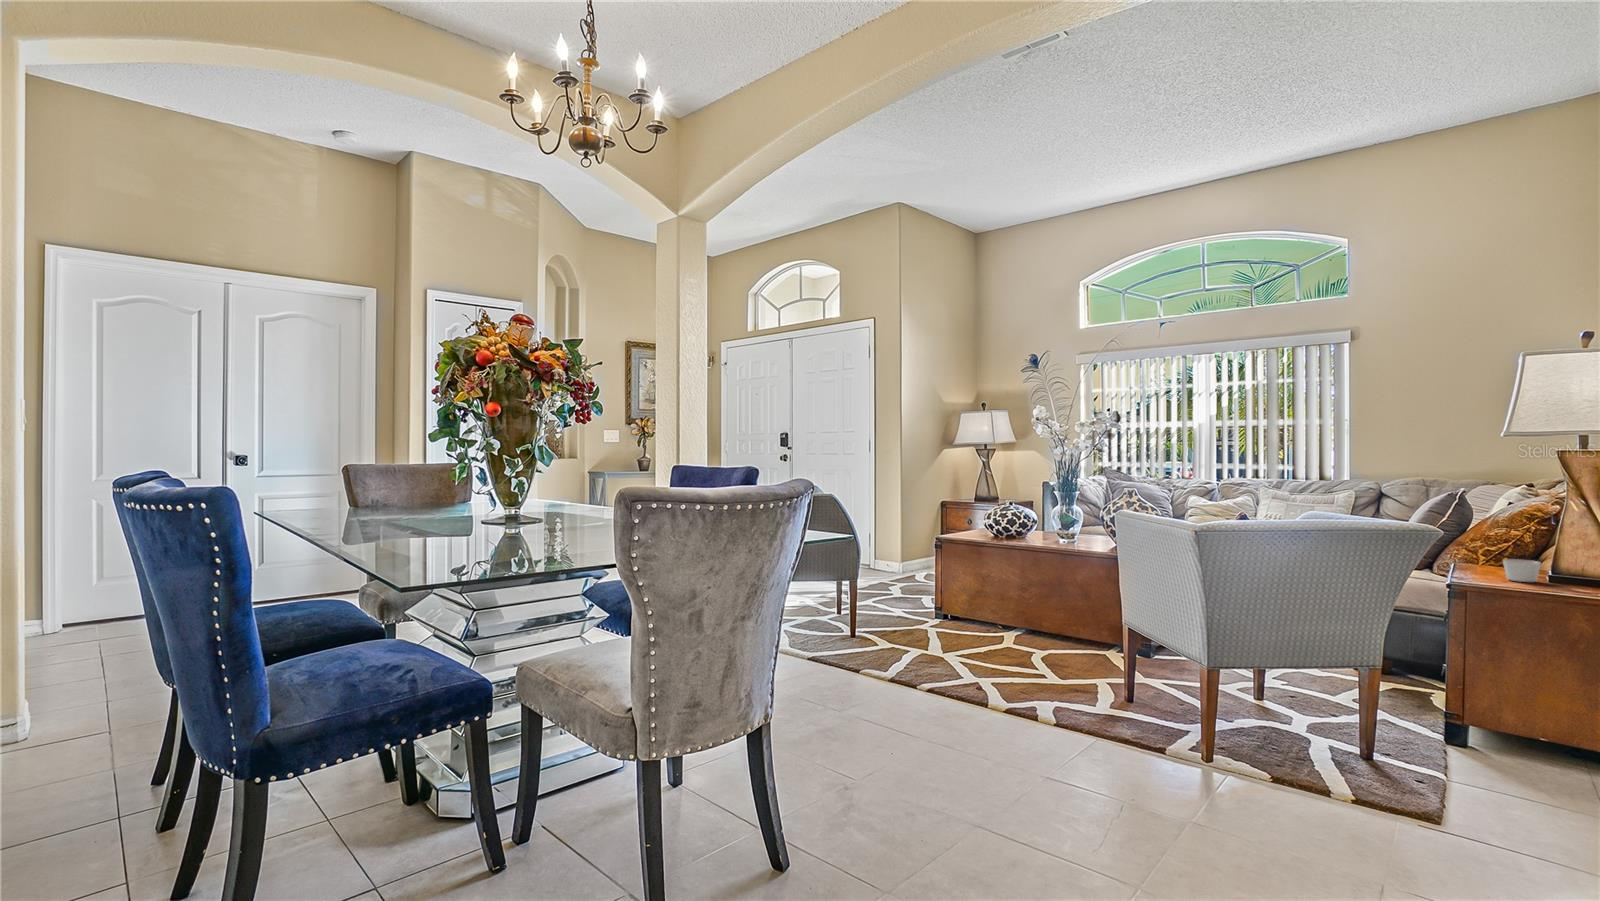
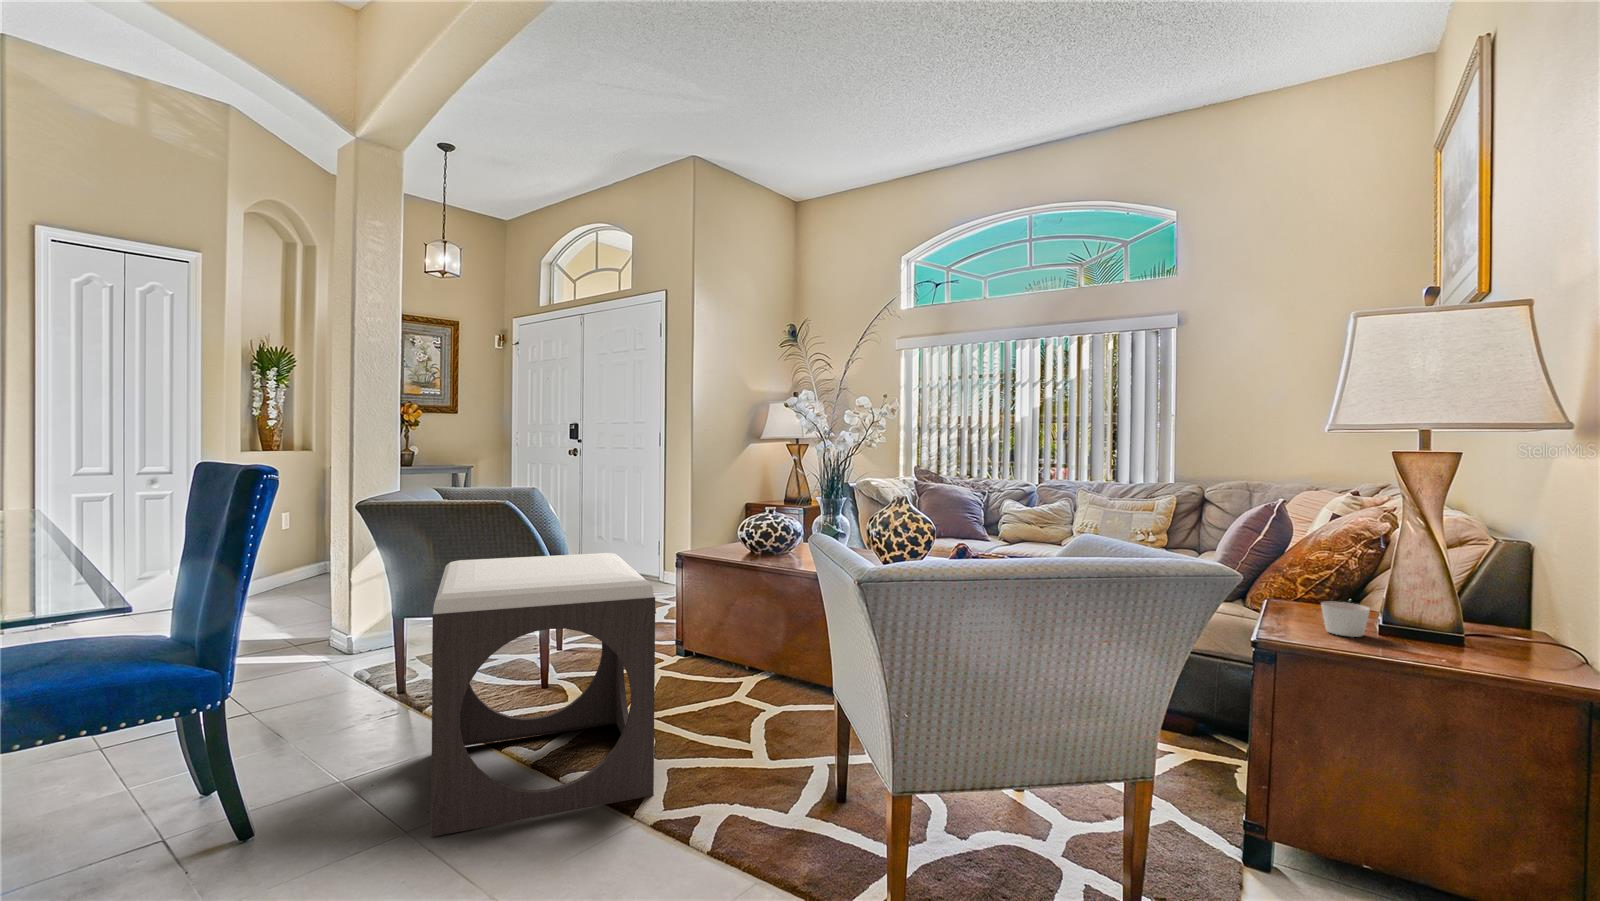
footstool: none [818,531,991,709] -> present [431,553,655,837]

